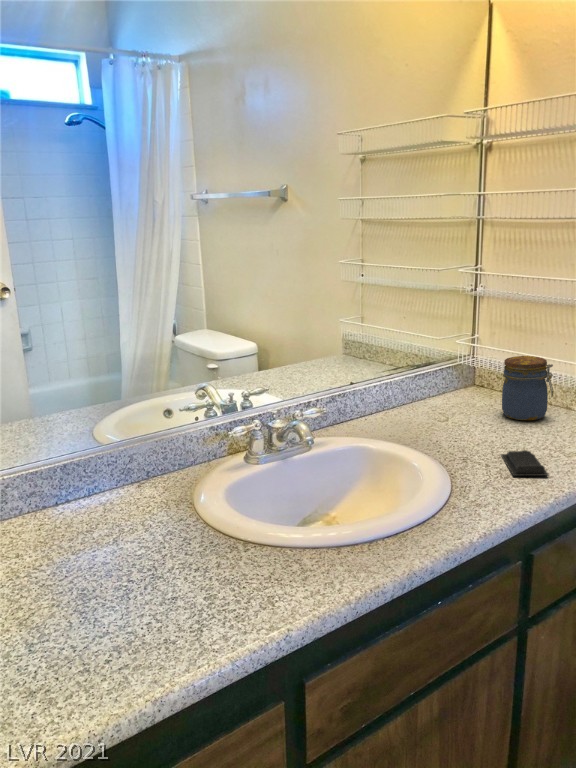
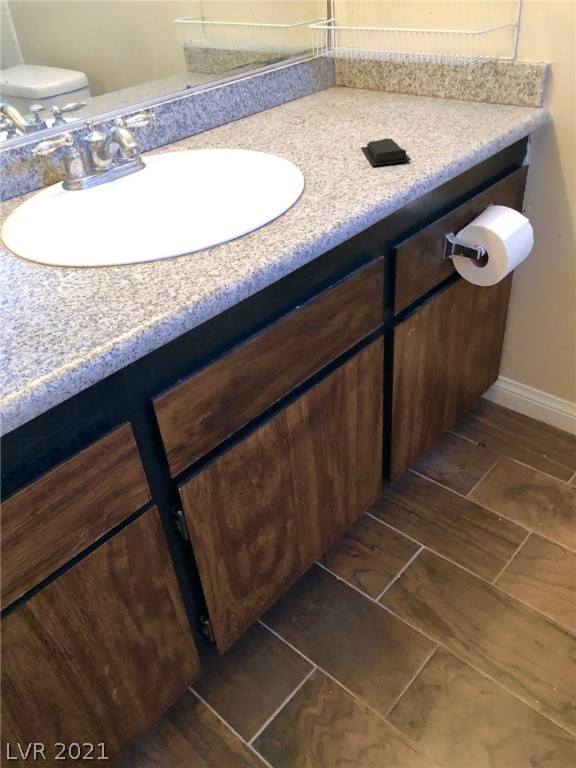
jar: present [502,356,553,420] -> none [363,31,419,113]

